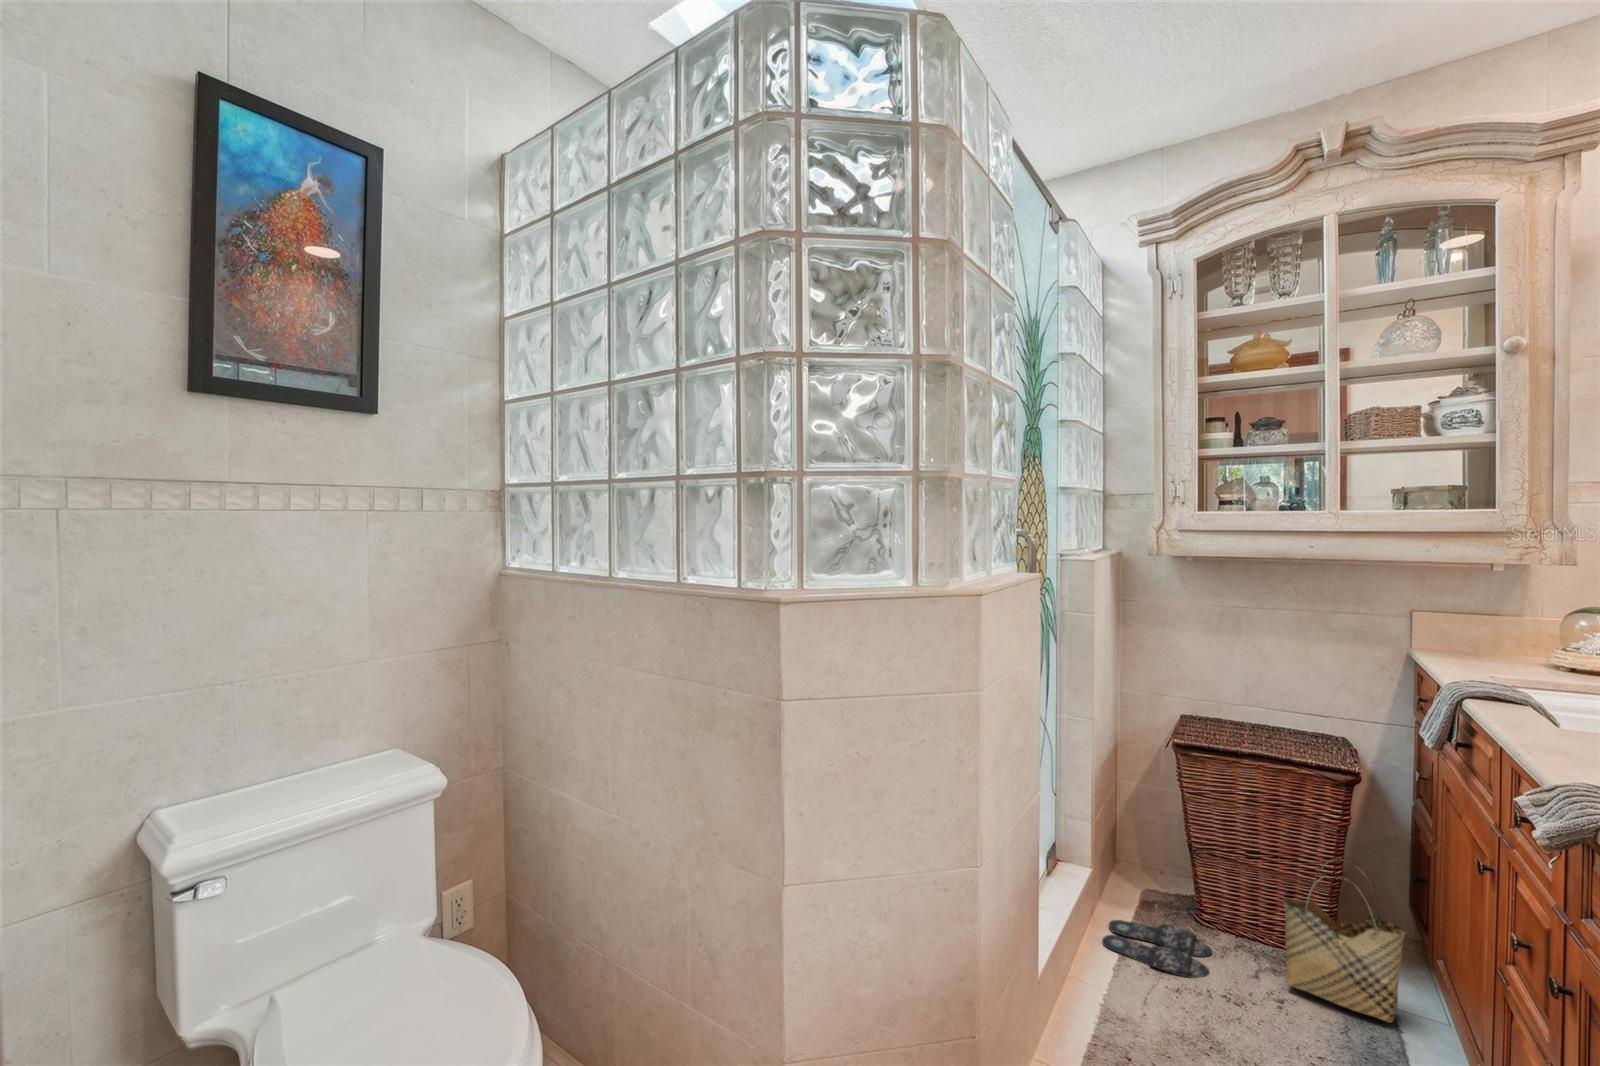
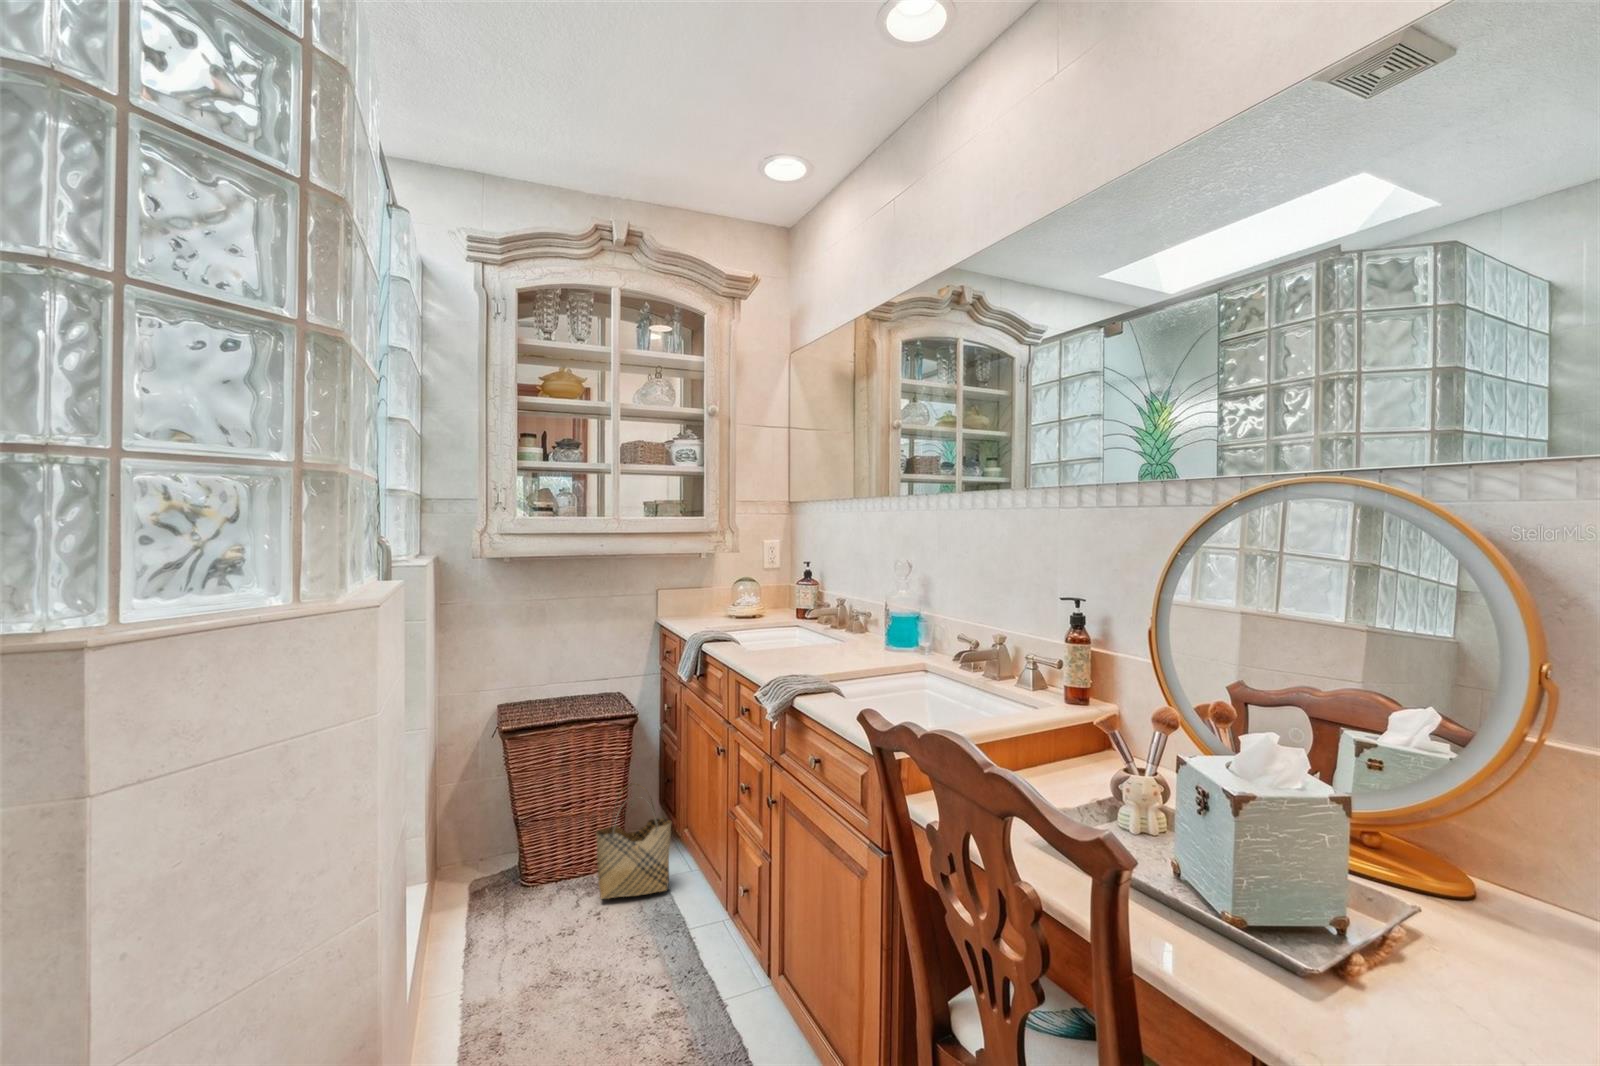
slippers: present [1102,920,1212,978] -> none [443,895,543,949]

